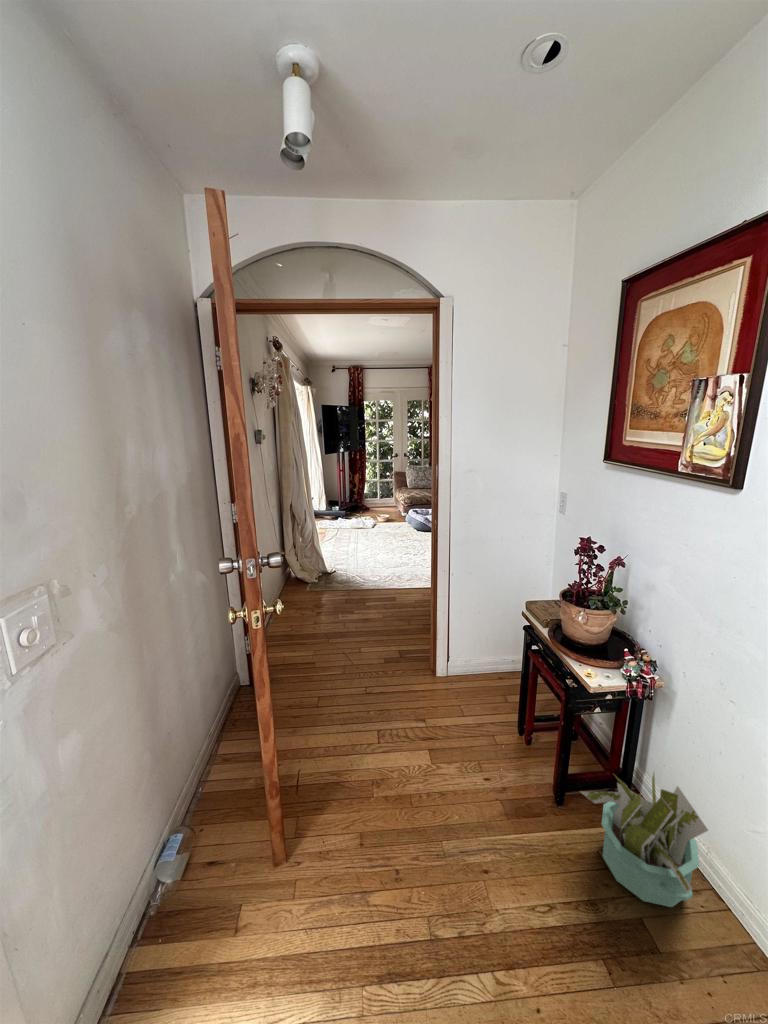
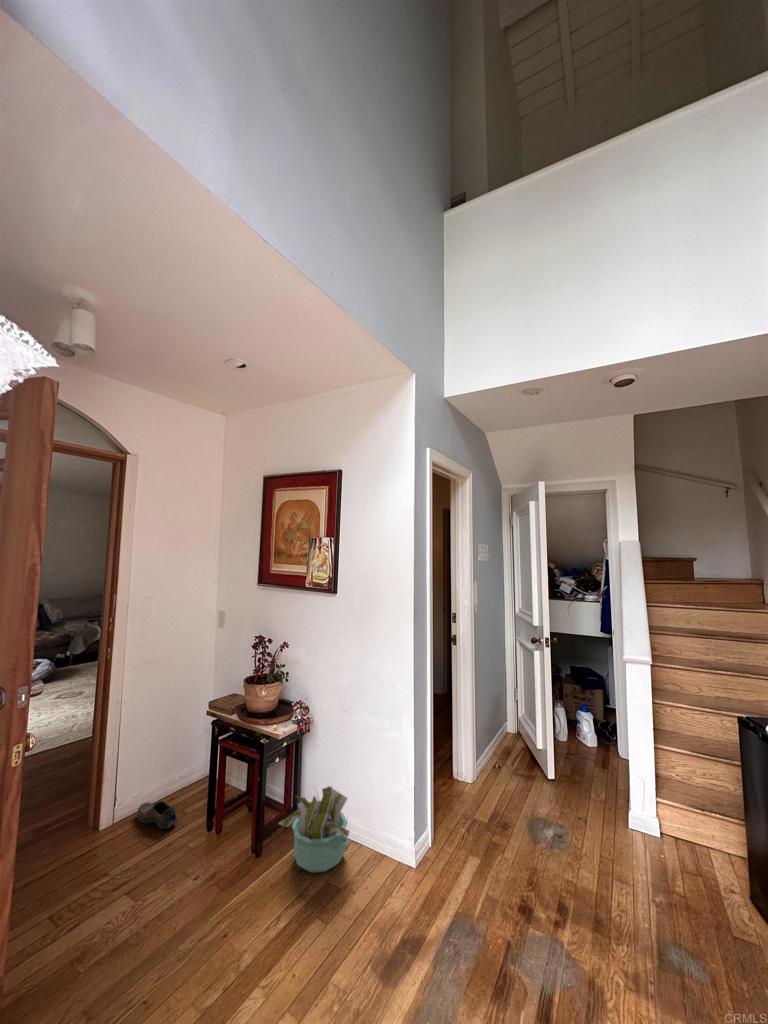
shoe: none [466,670,495,708] -> present [137,801,178,829]

